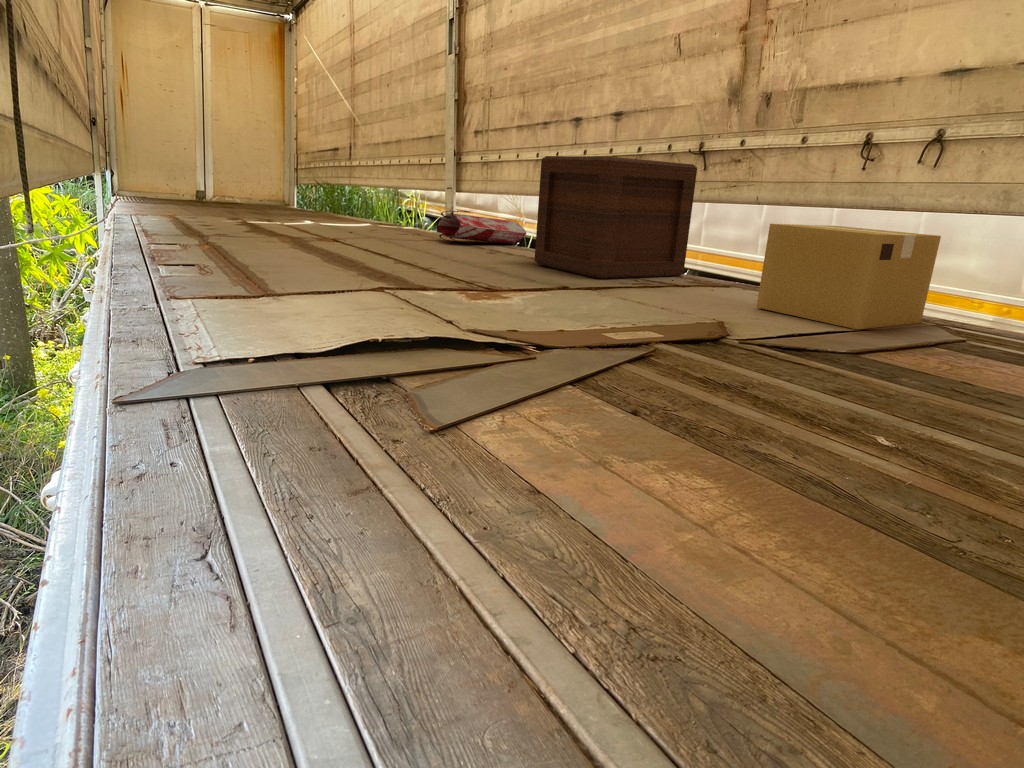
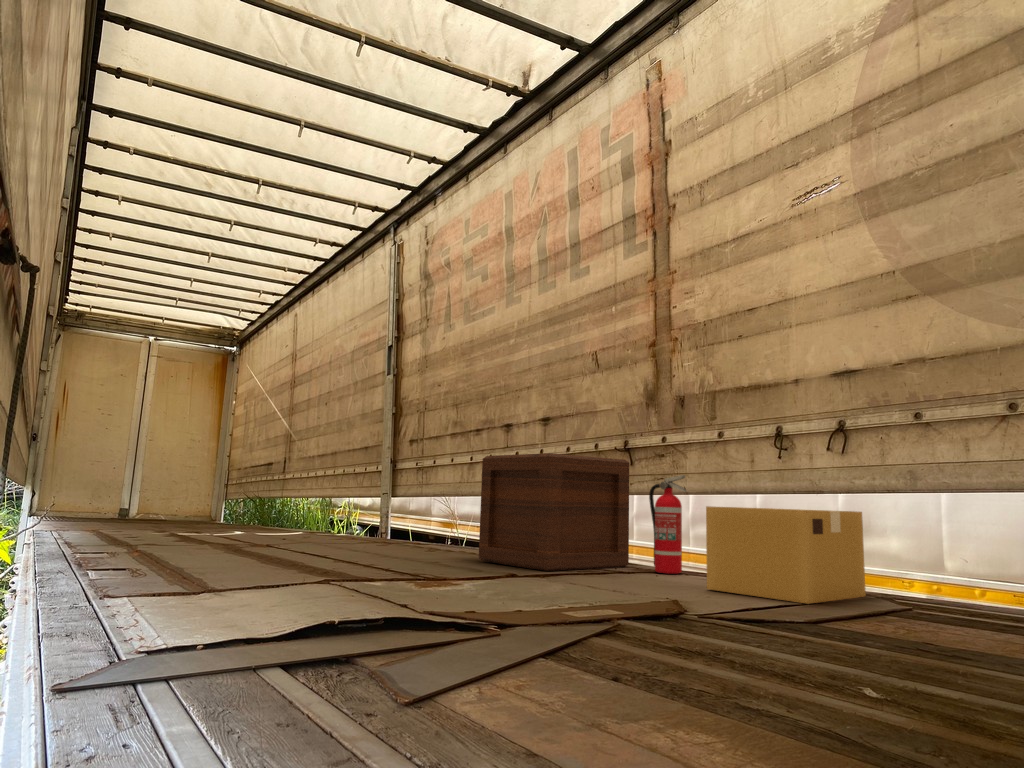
fire extinguisher: none [709,185,755,287] -> present [649,475,686,574]
bag: present [438,211,527,244] -> none [376,513,467,546]

